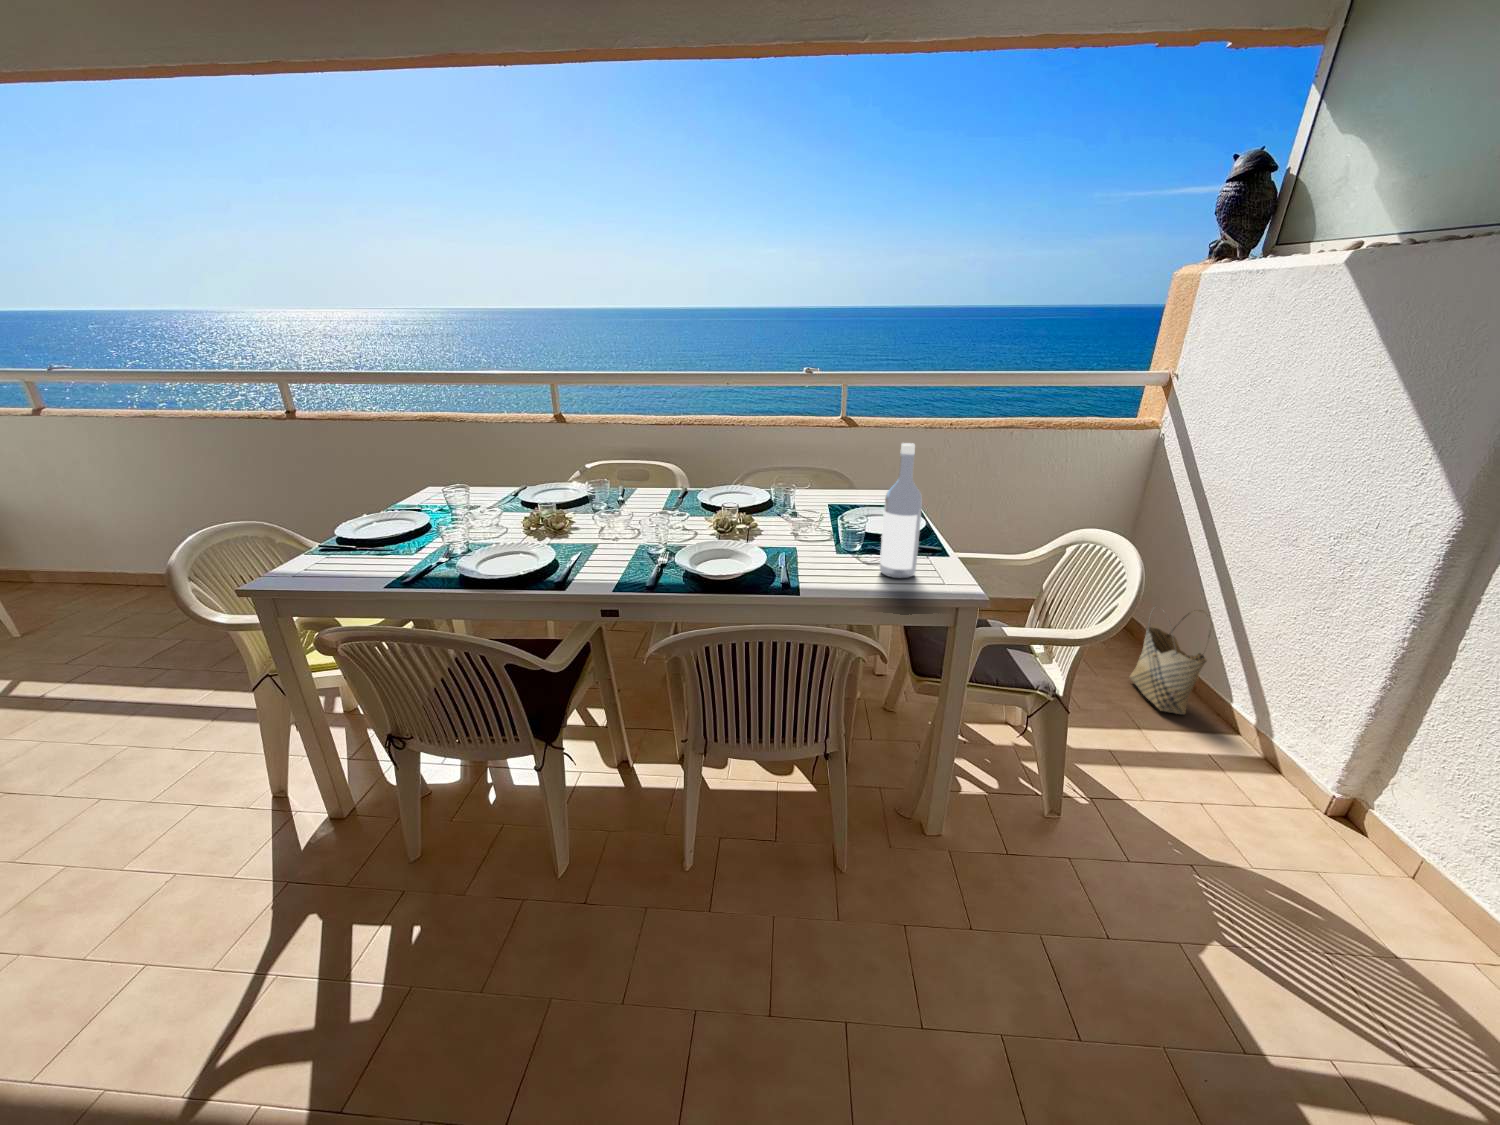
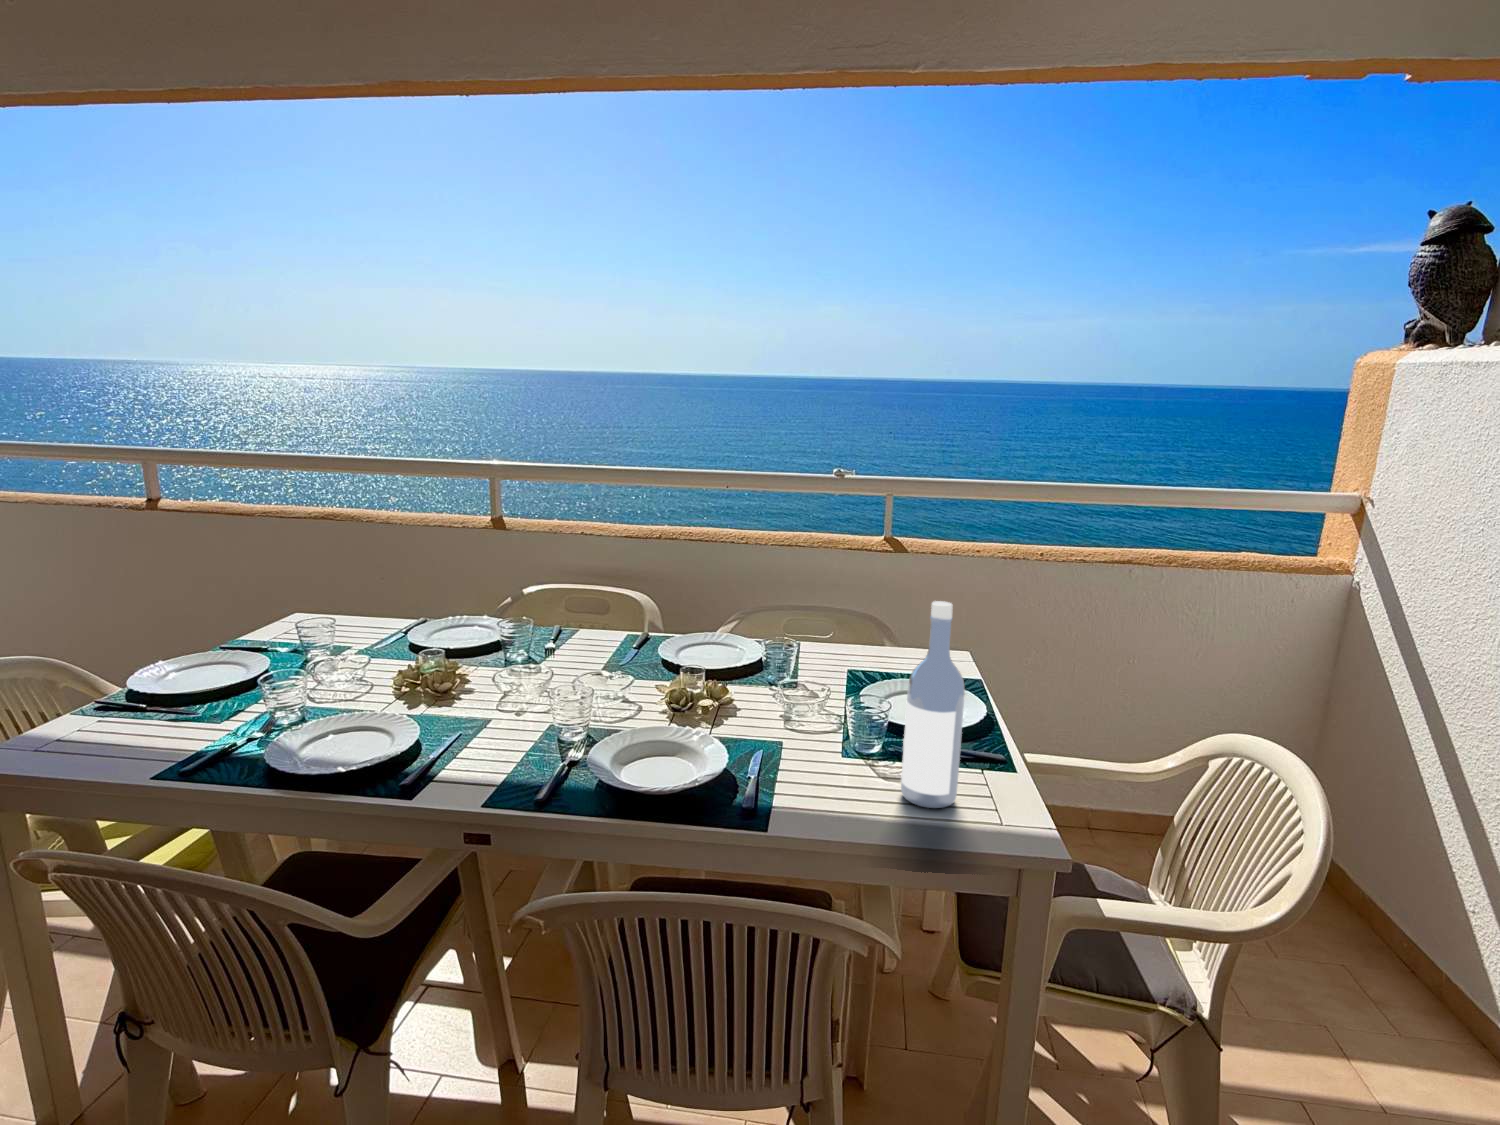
woven basket: present [1130,610,1211,714] -> none [1329,853,1456,1041]

